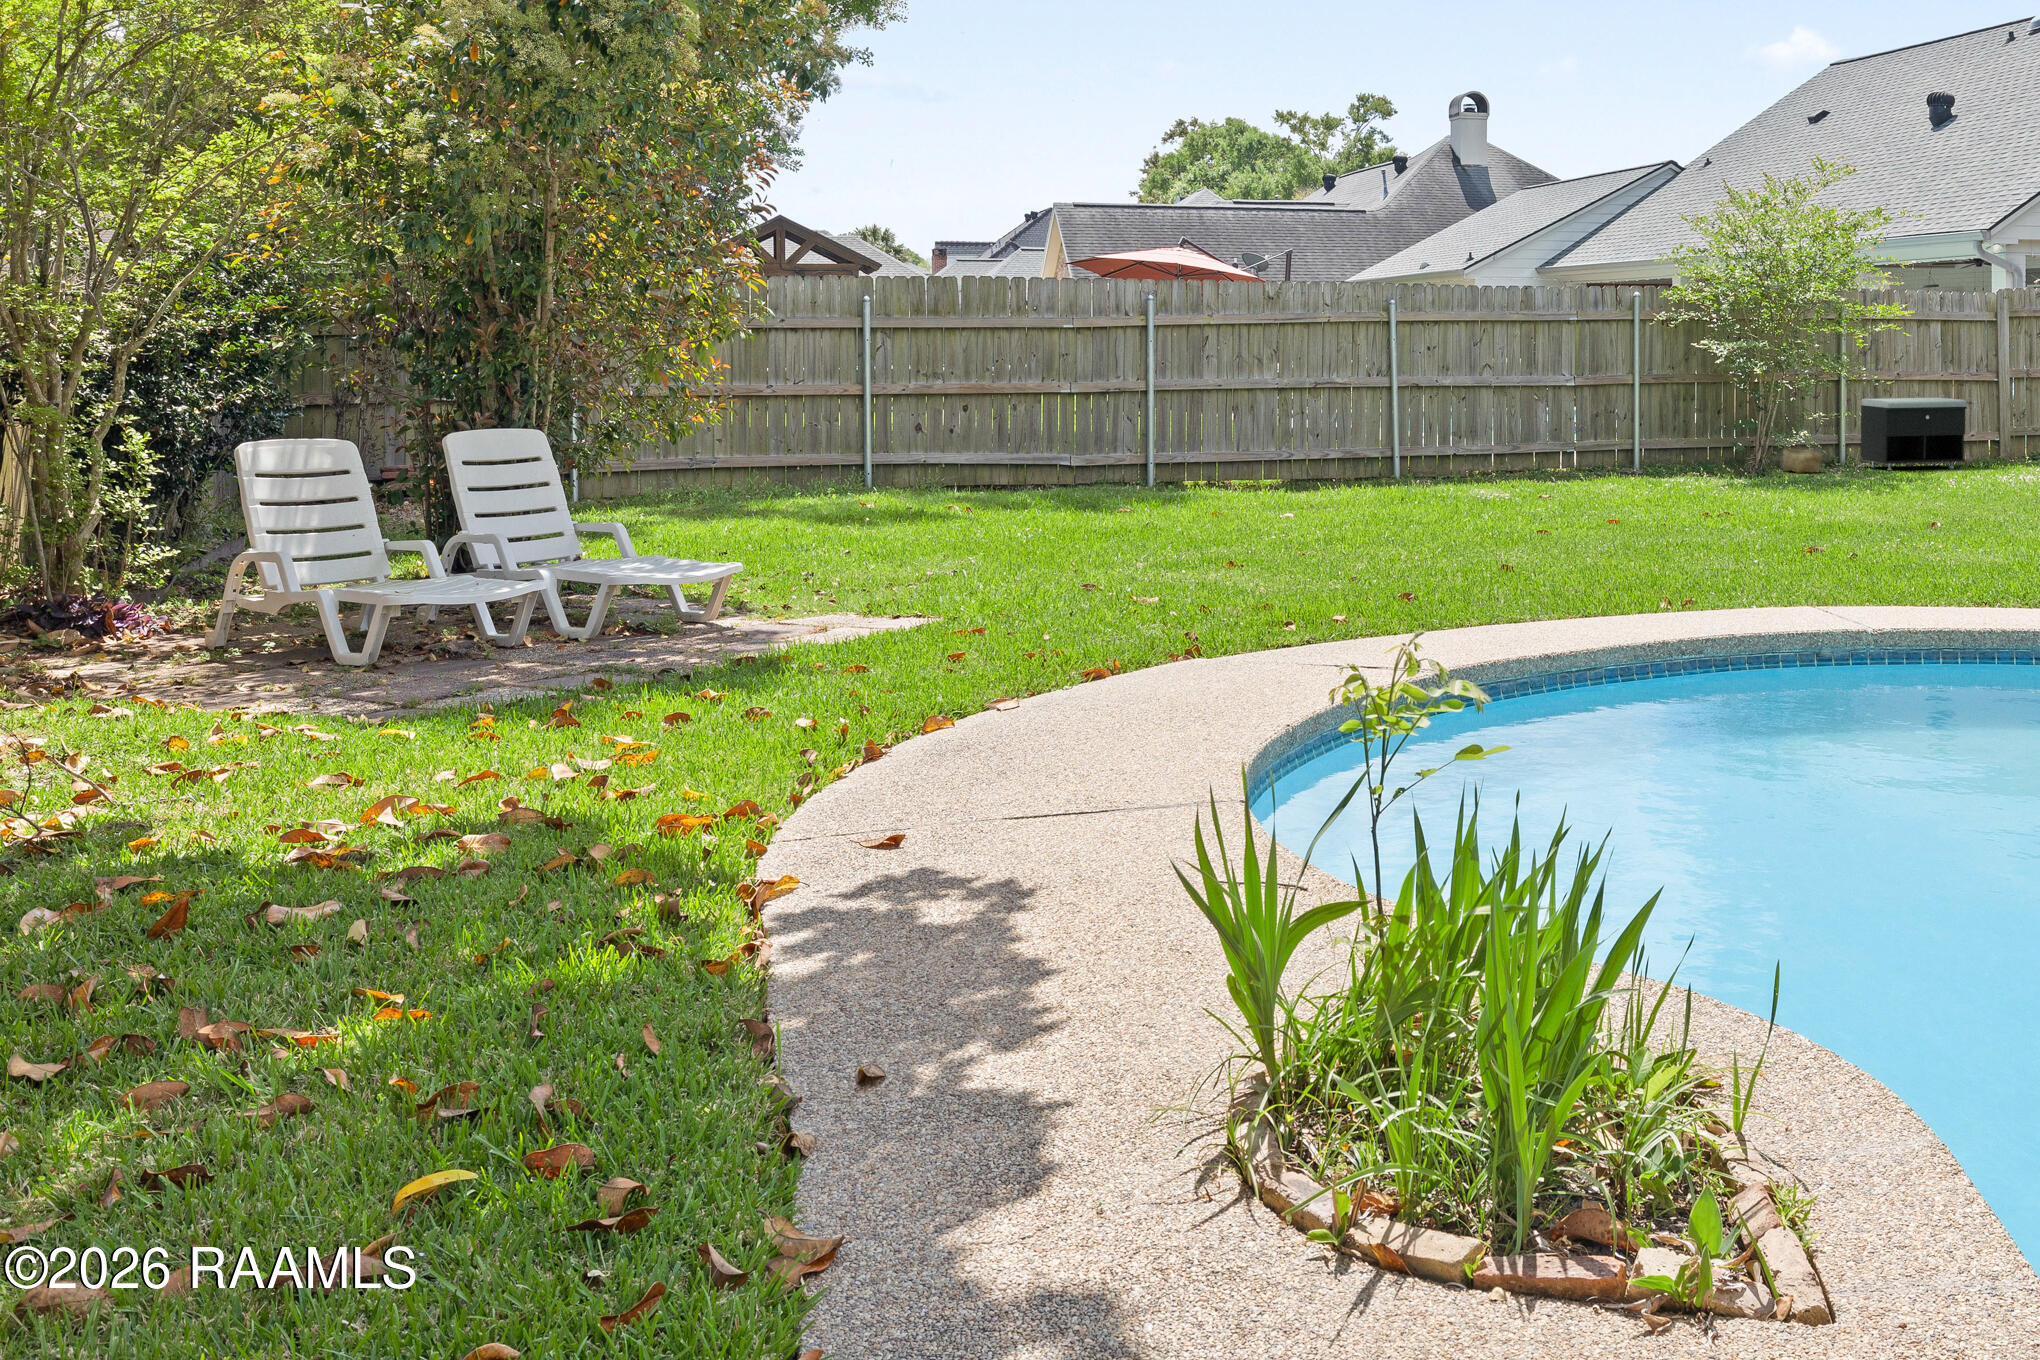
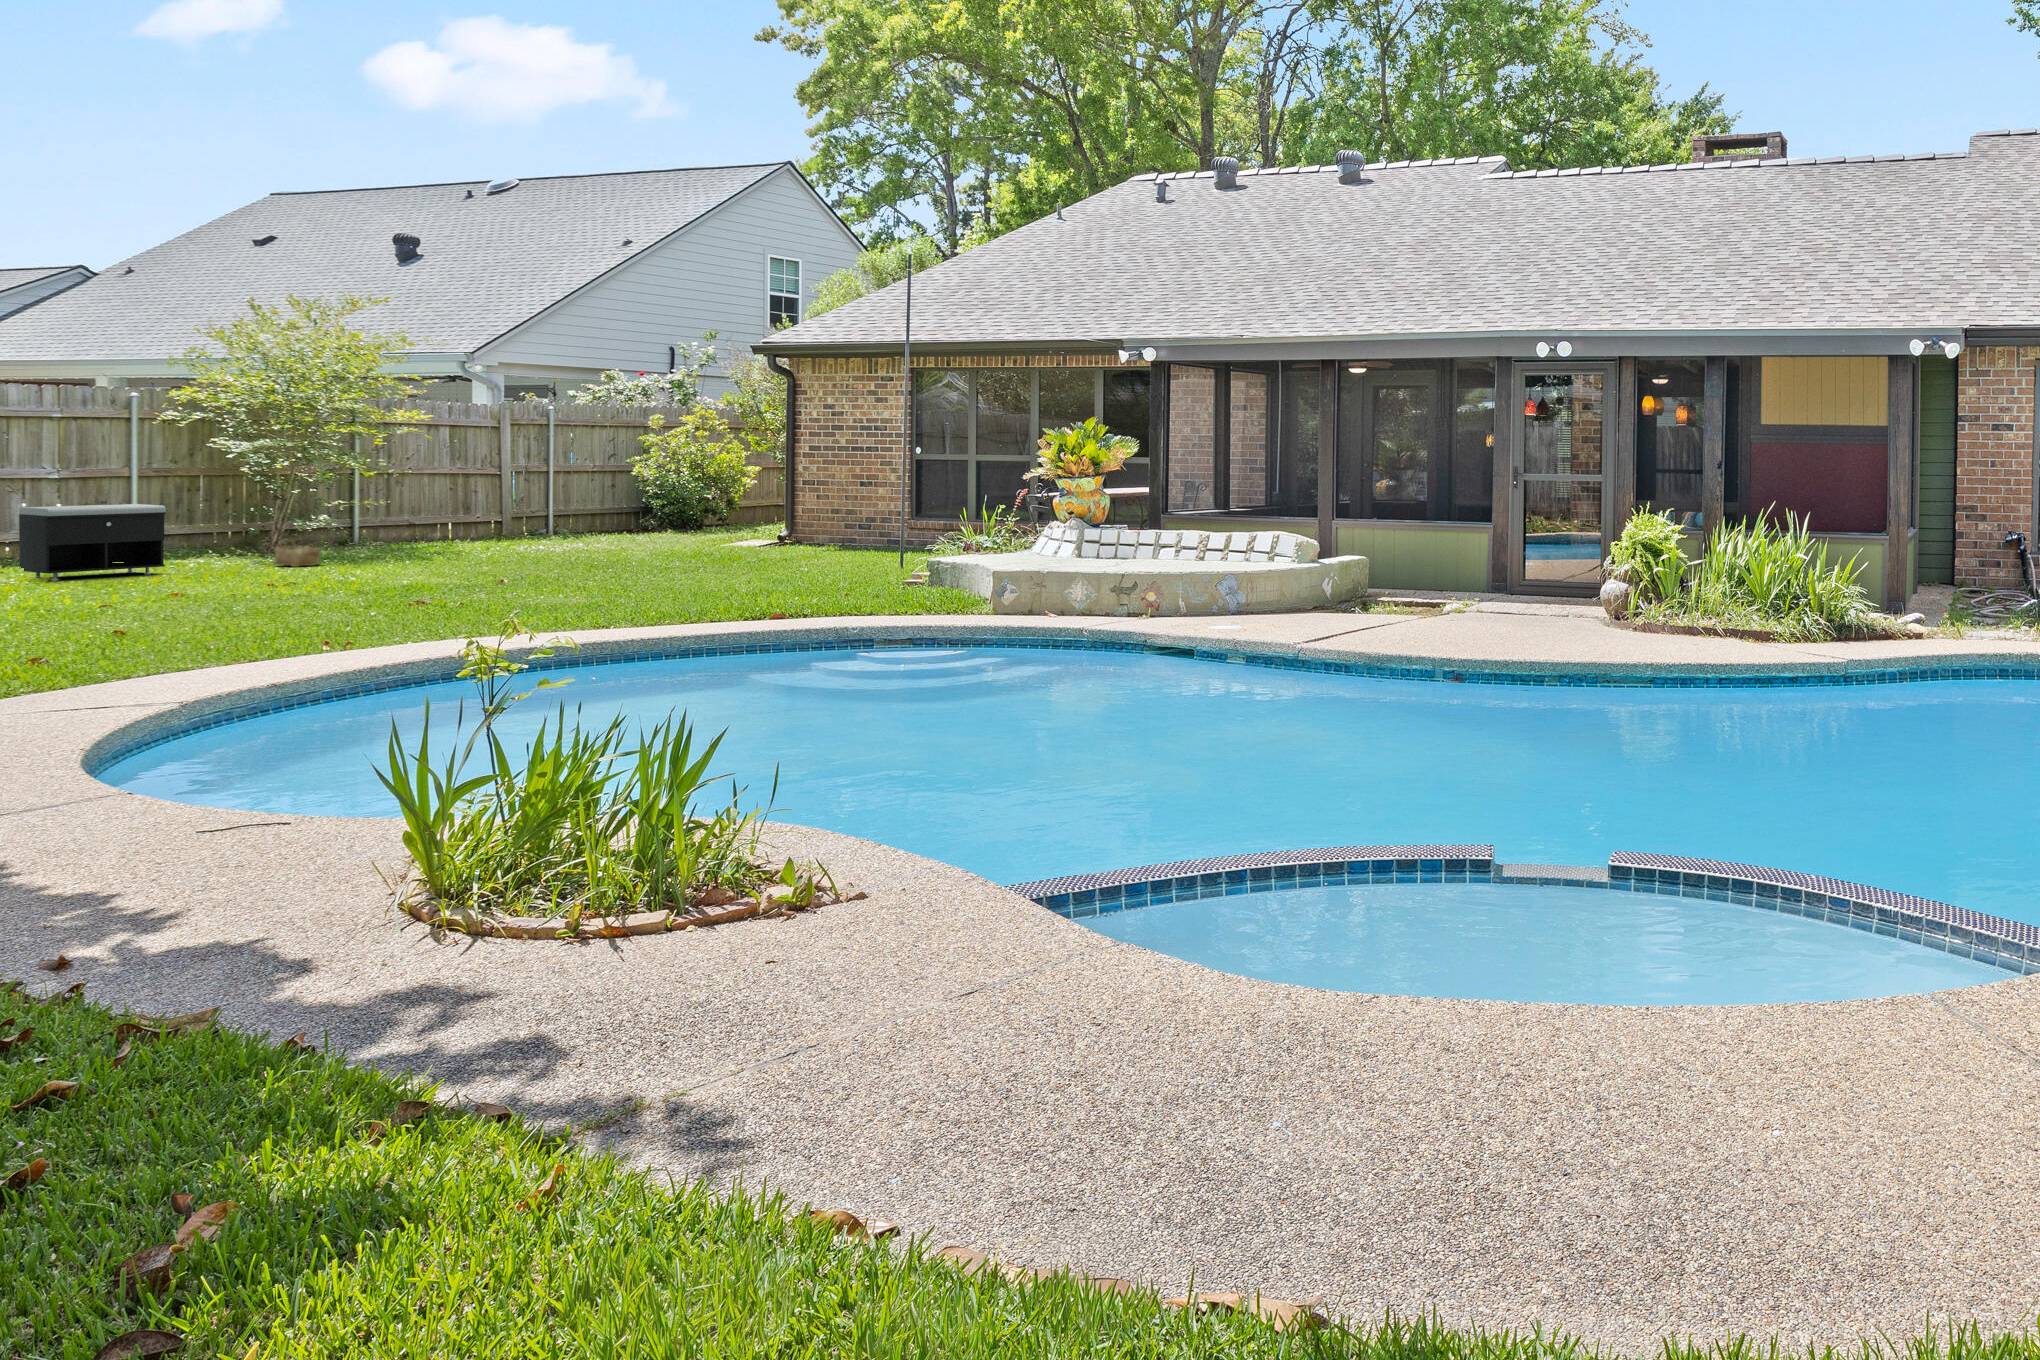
storage bench: present [1861,398,1967,470] -> present [19,504,166,580]

